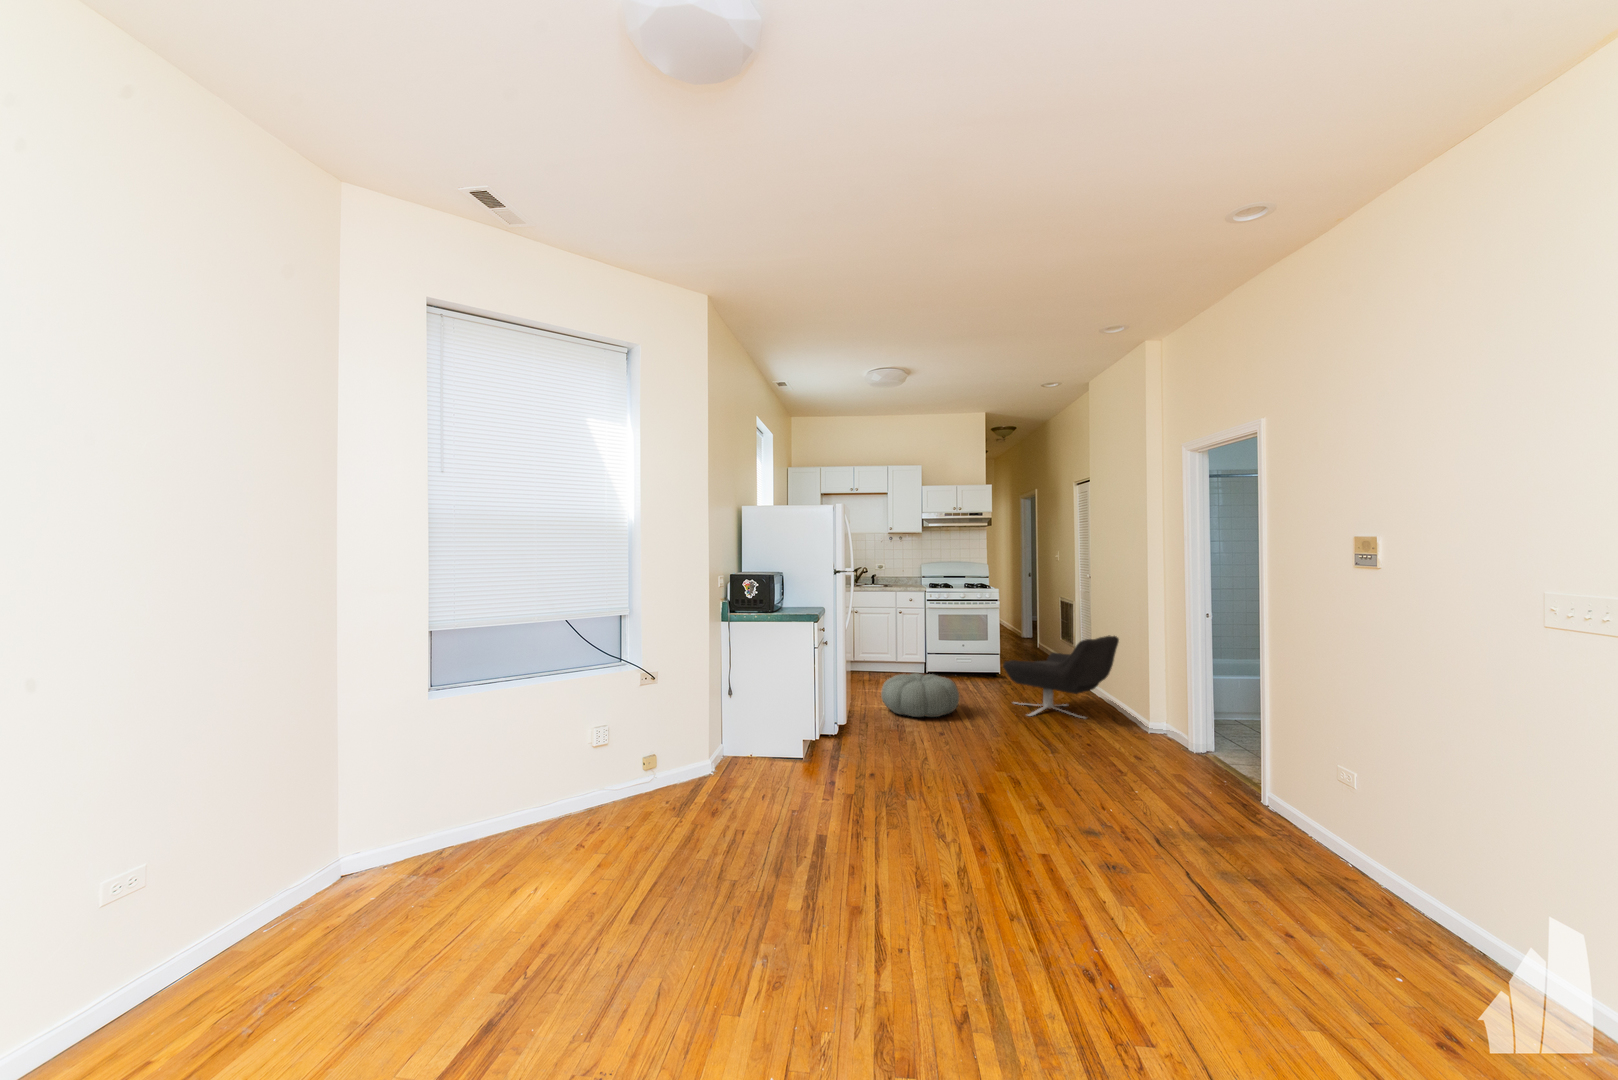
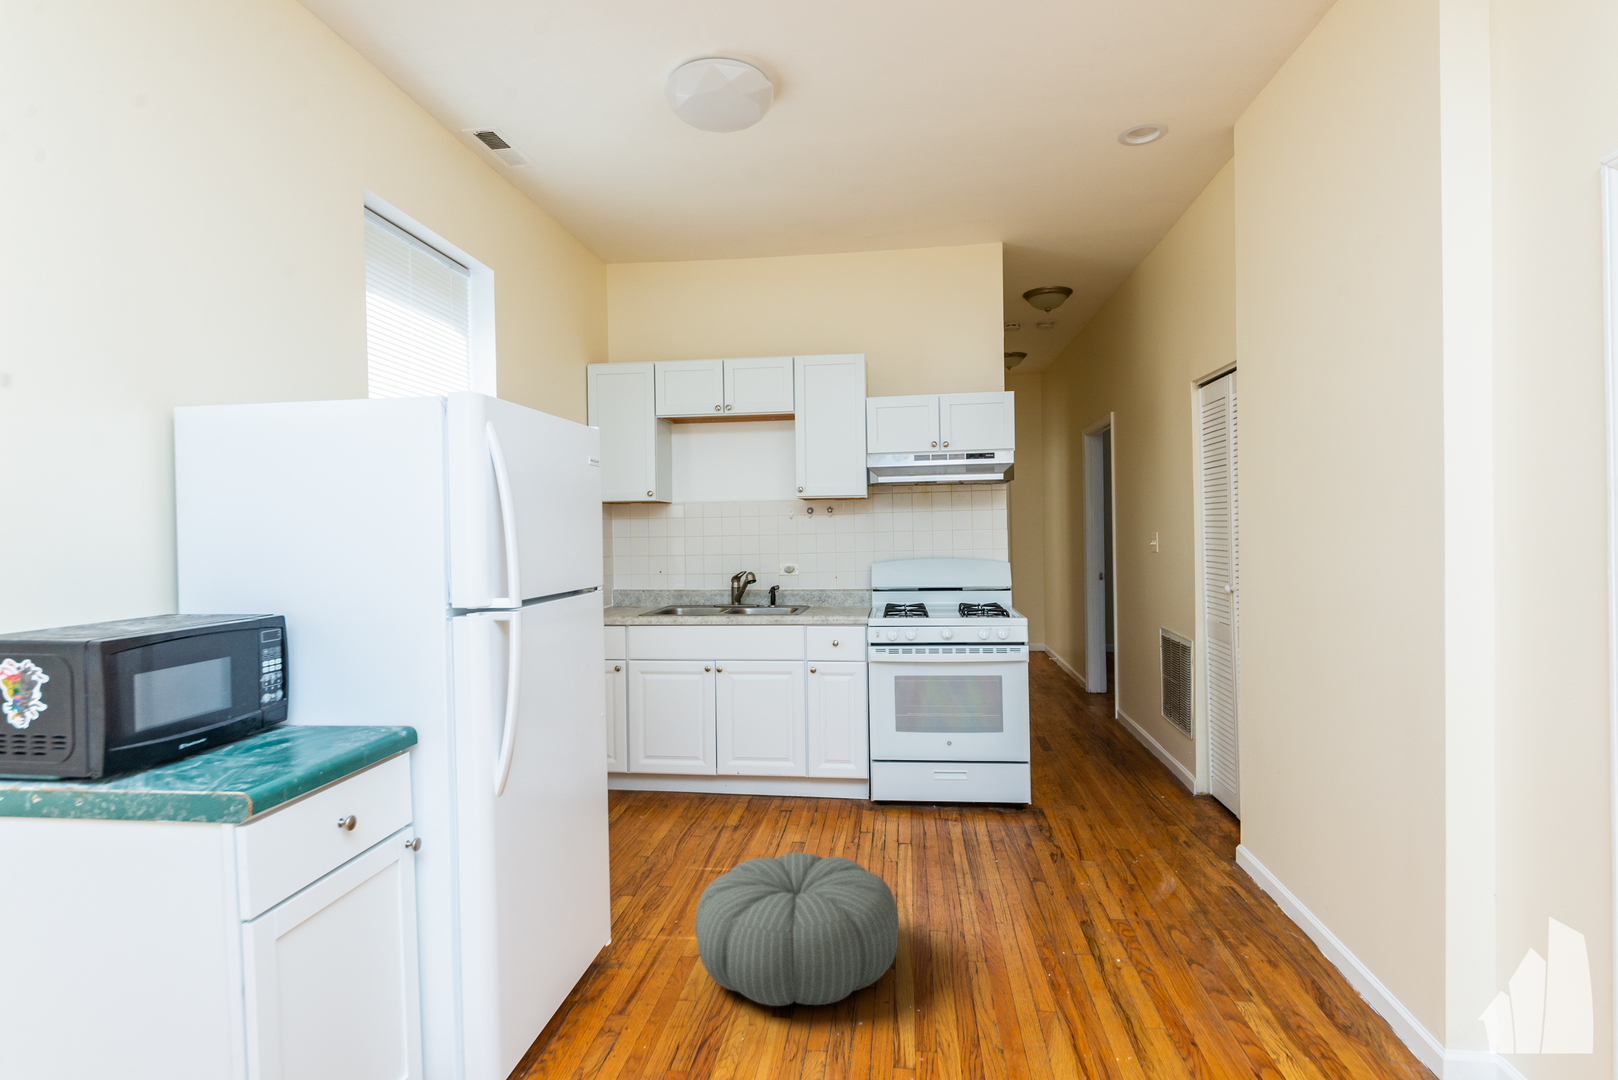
lounge chair: present [1003,635,1119,718] -> none [1018,769,1342,1008]

